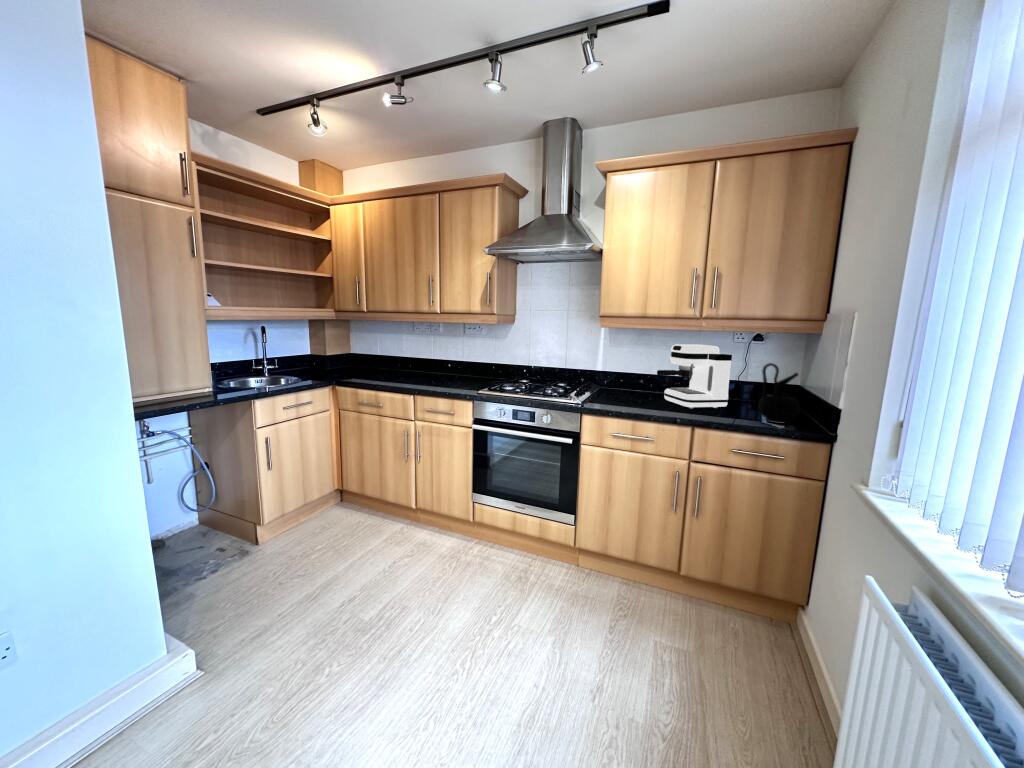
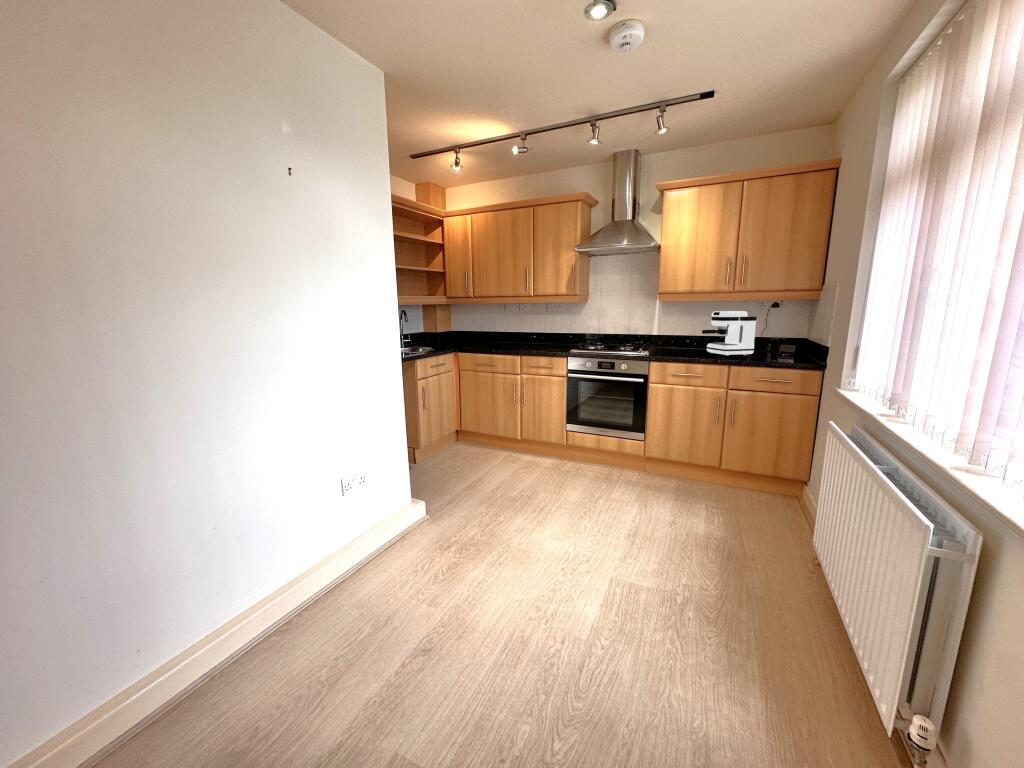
ceramic jug: present [758,363,800,424] -> none [775,320,805,361]

